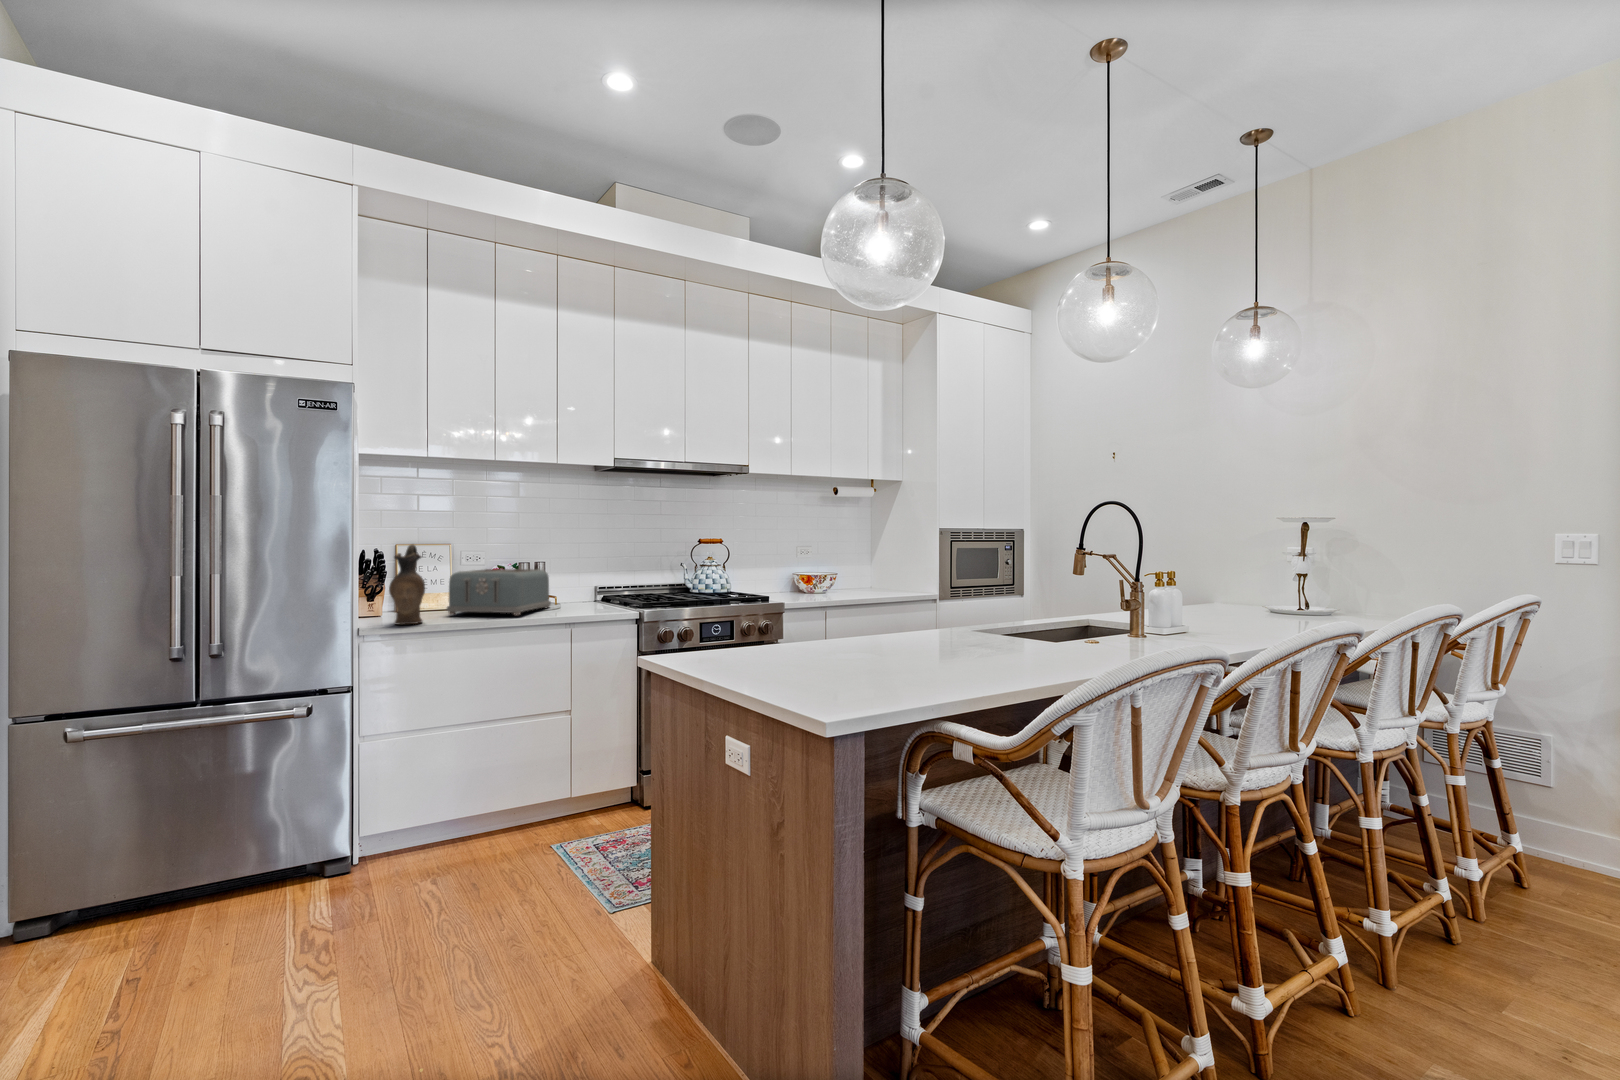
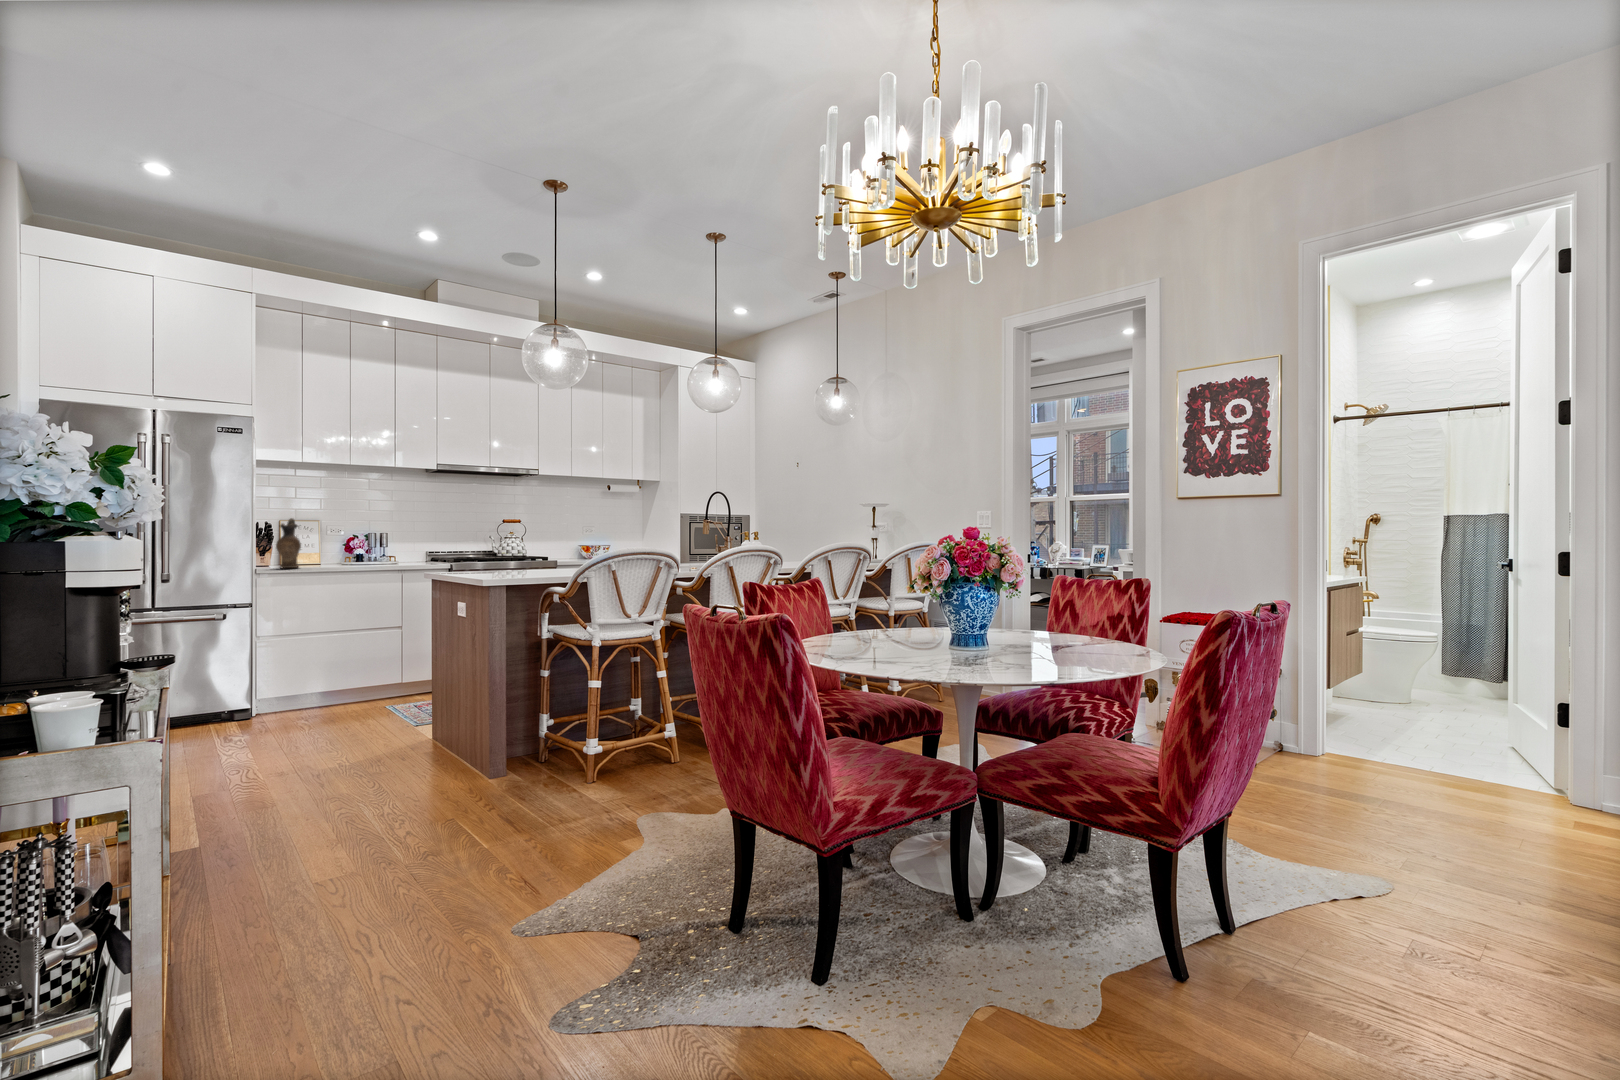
toaster: present [447,569,551,615] -> none [316,537,390,564]

